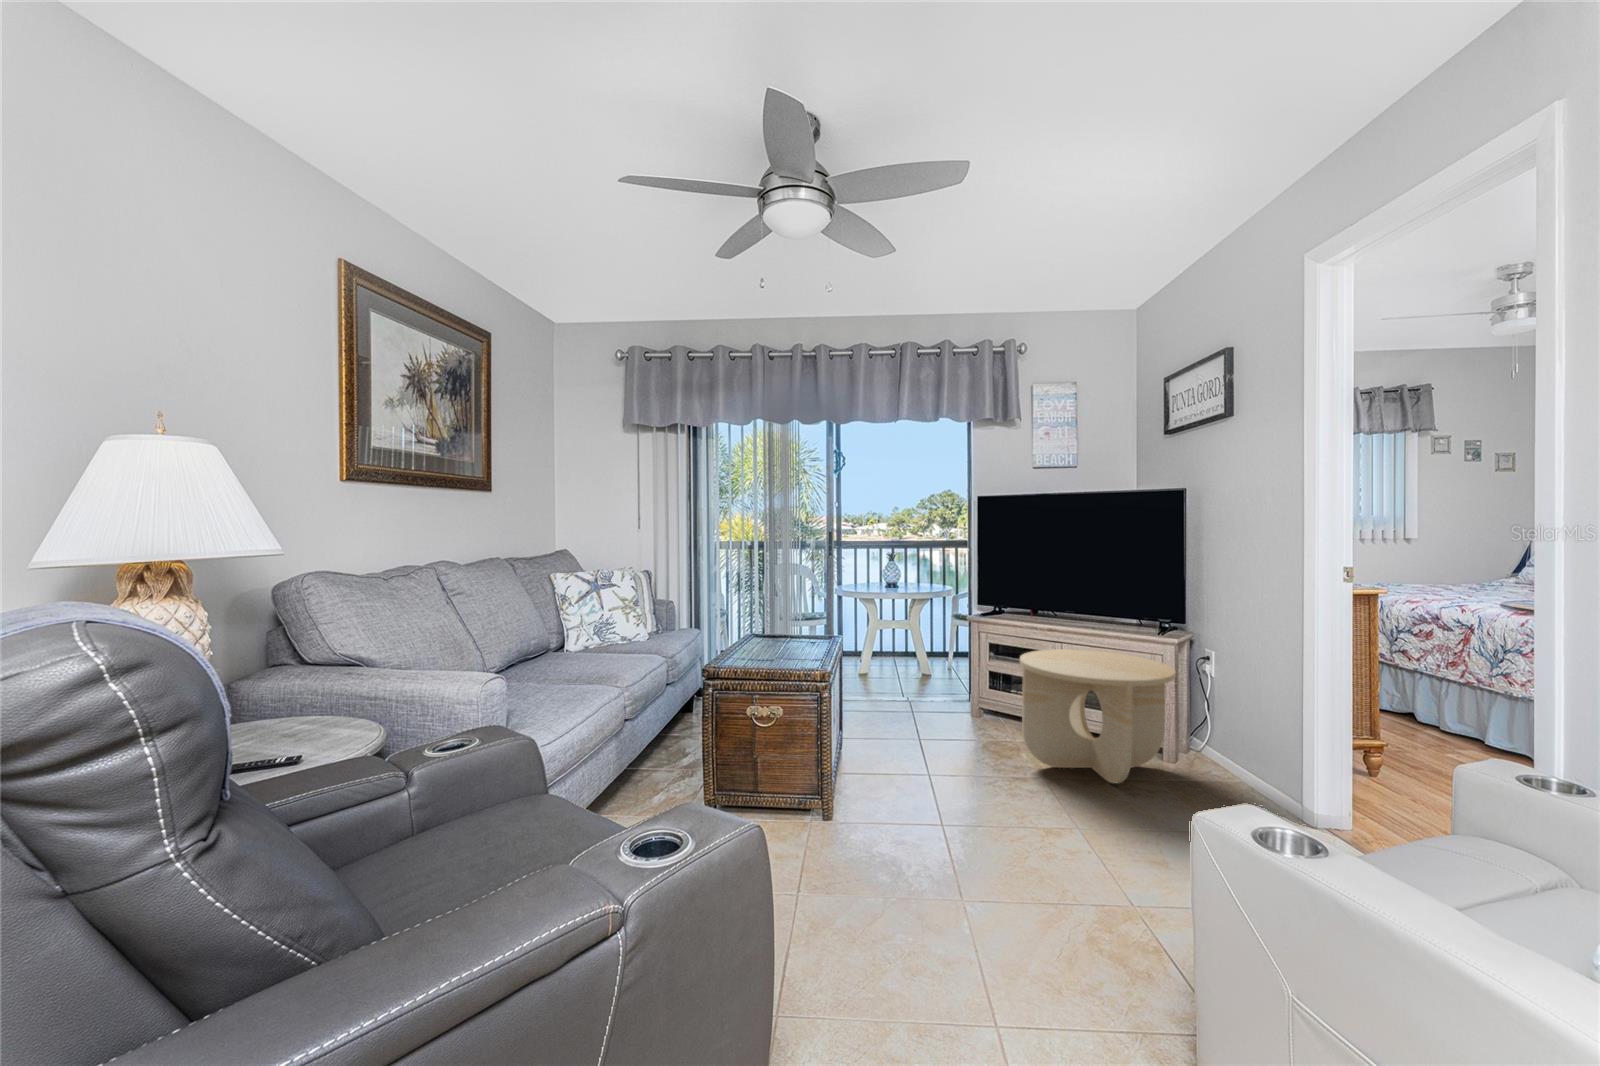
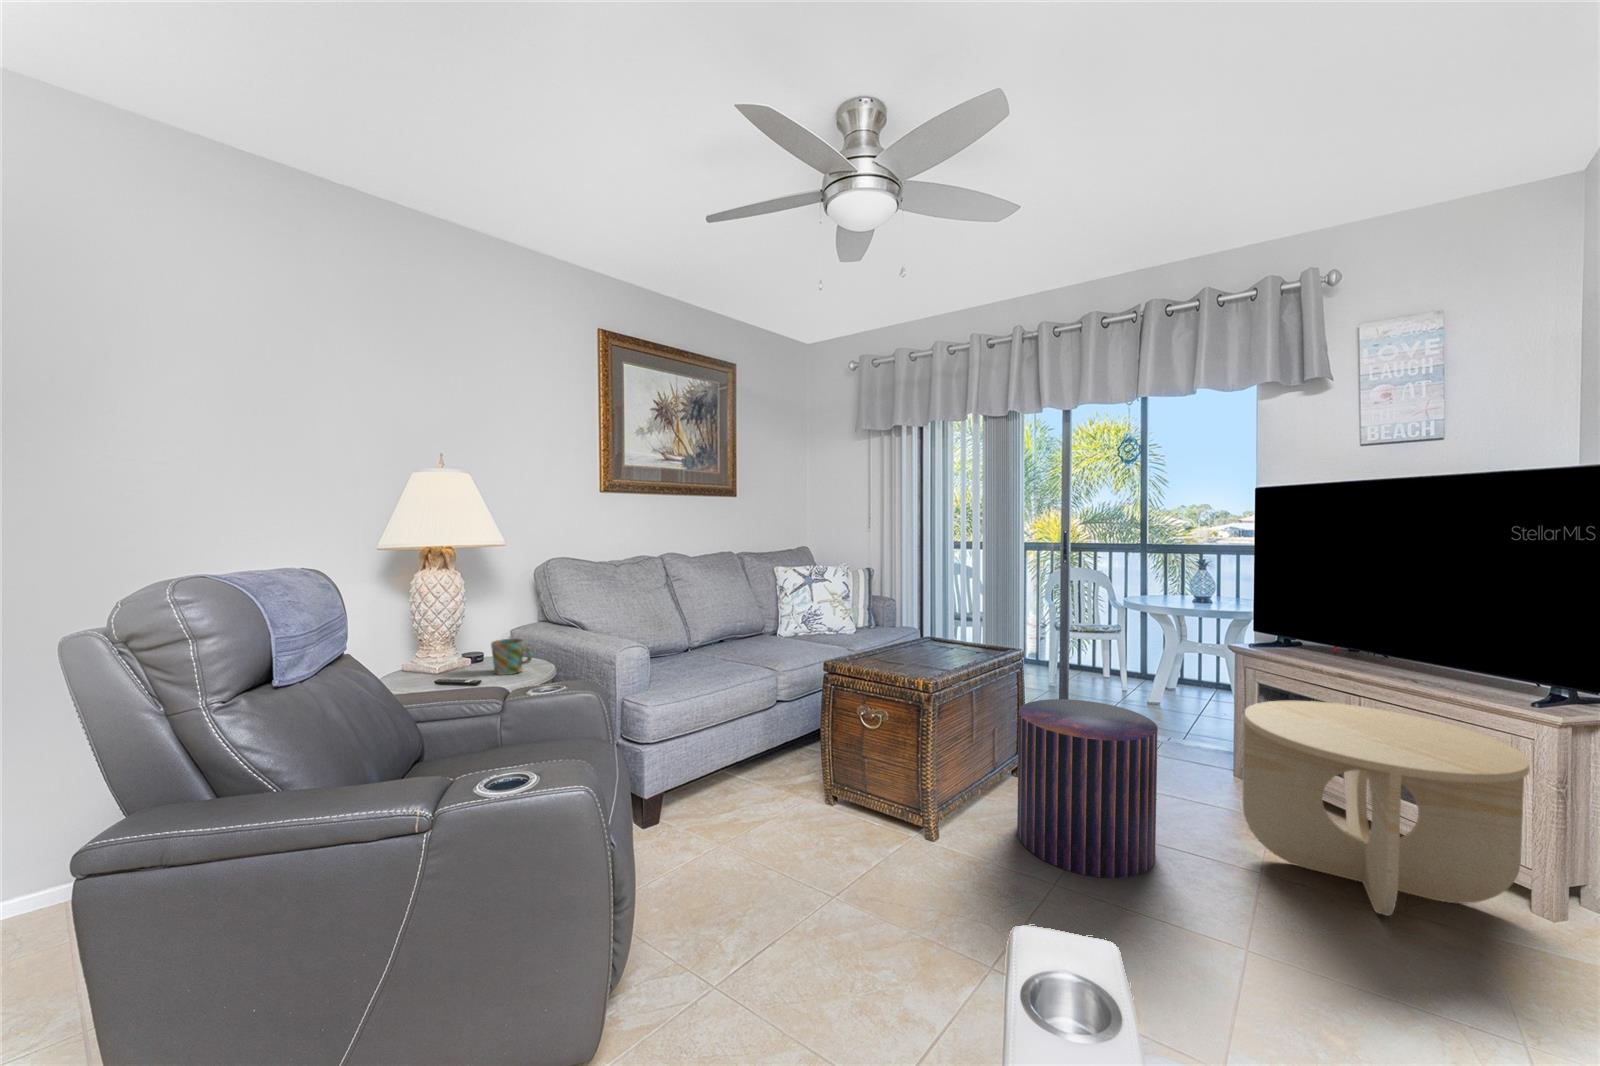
pouf: none [878,671,986,811] -> present [1017,699,1158,878]
mug: none [276,685,345,740] -> present [491,639,533,675]

